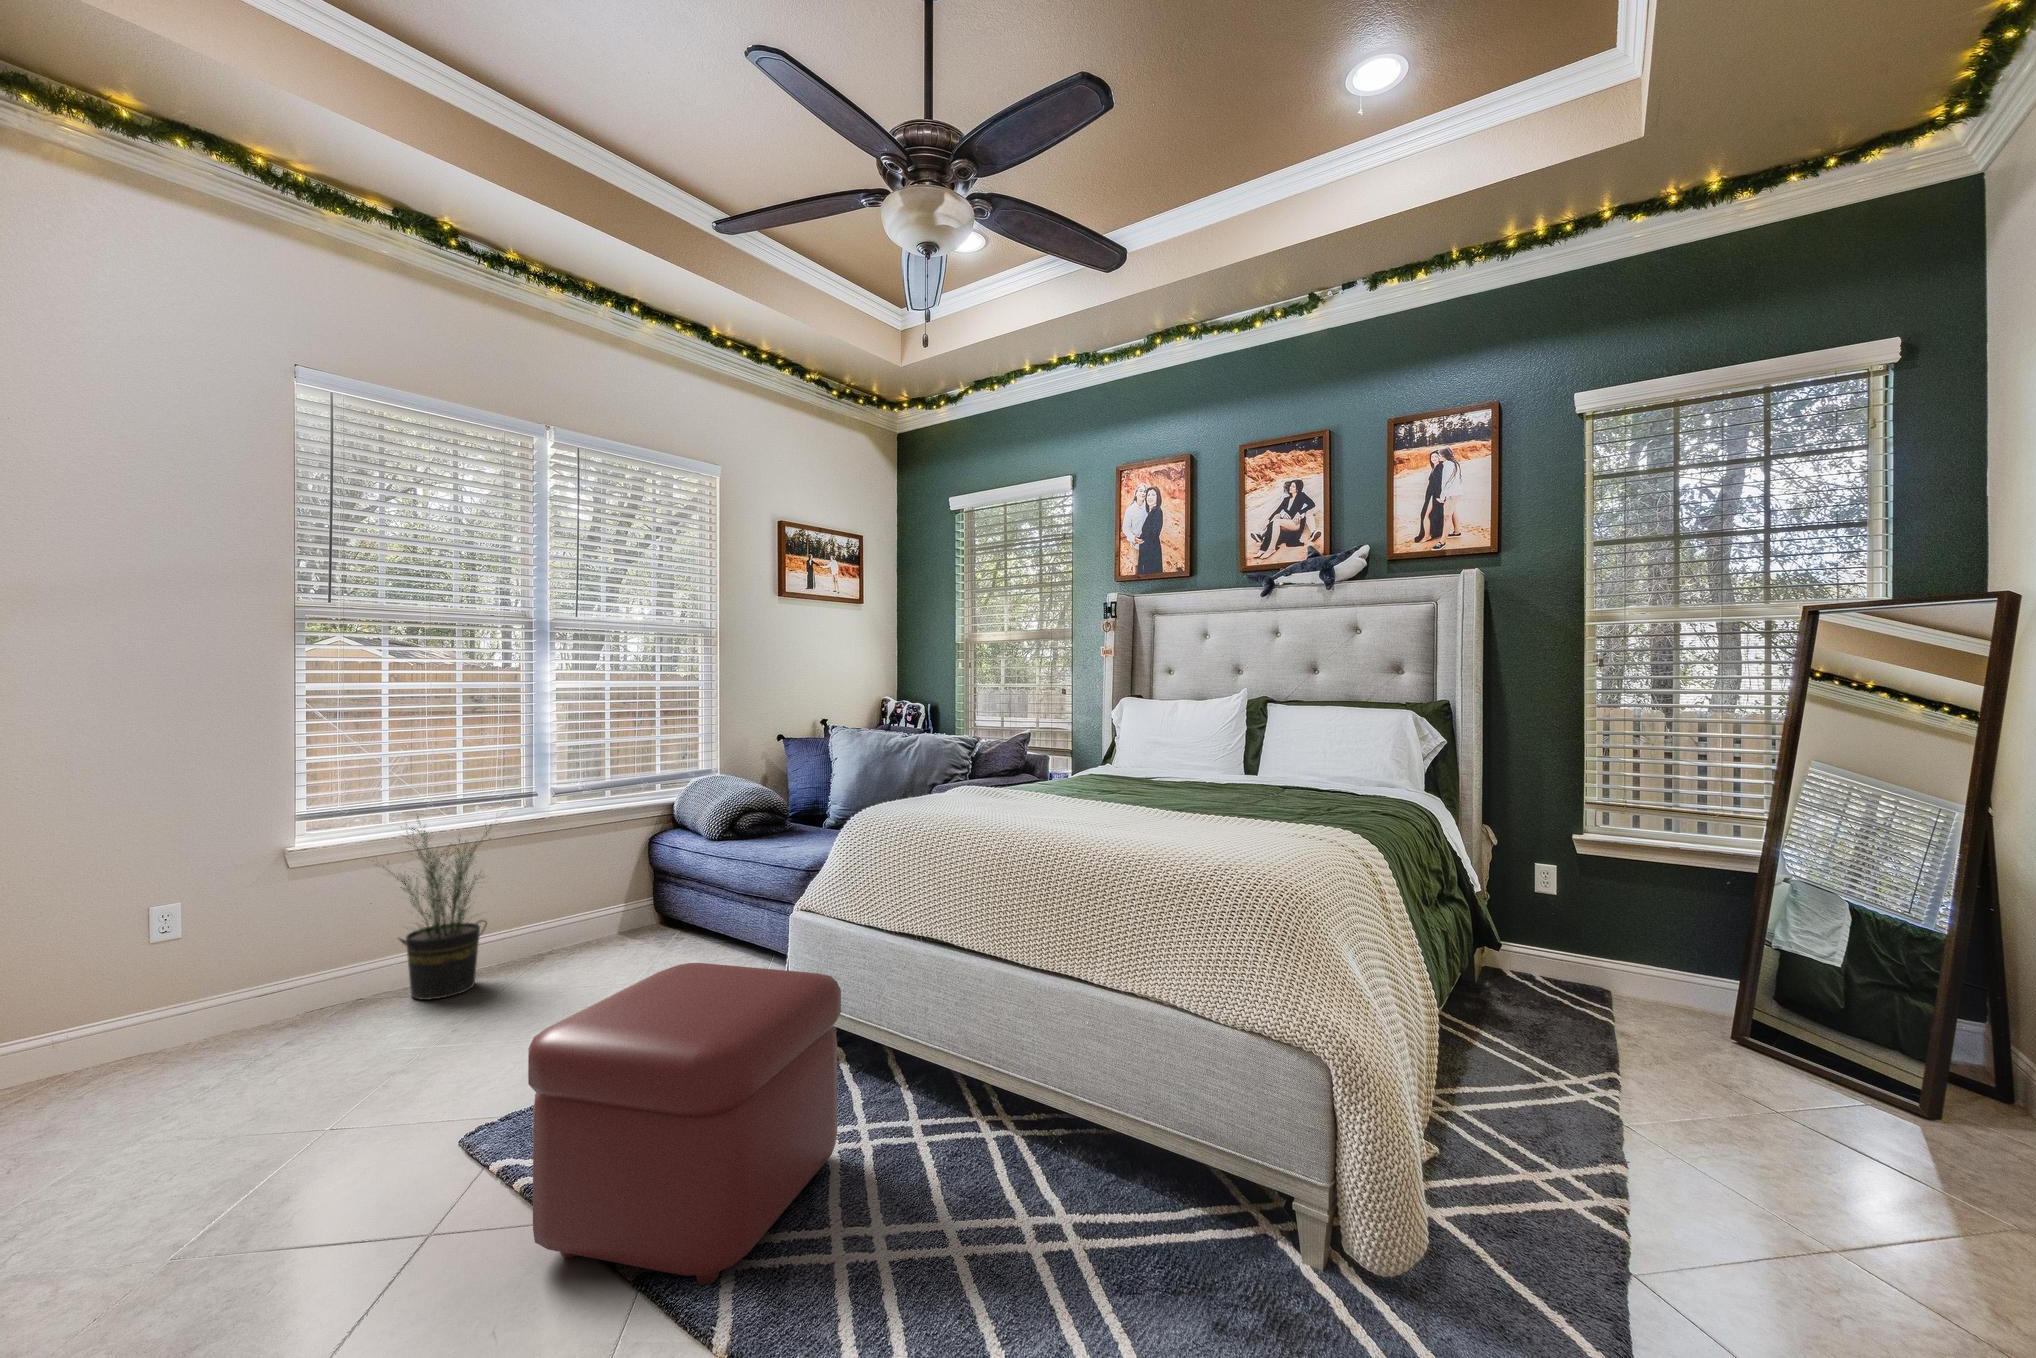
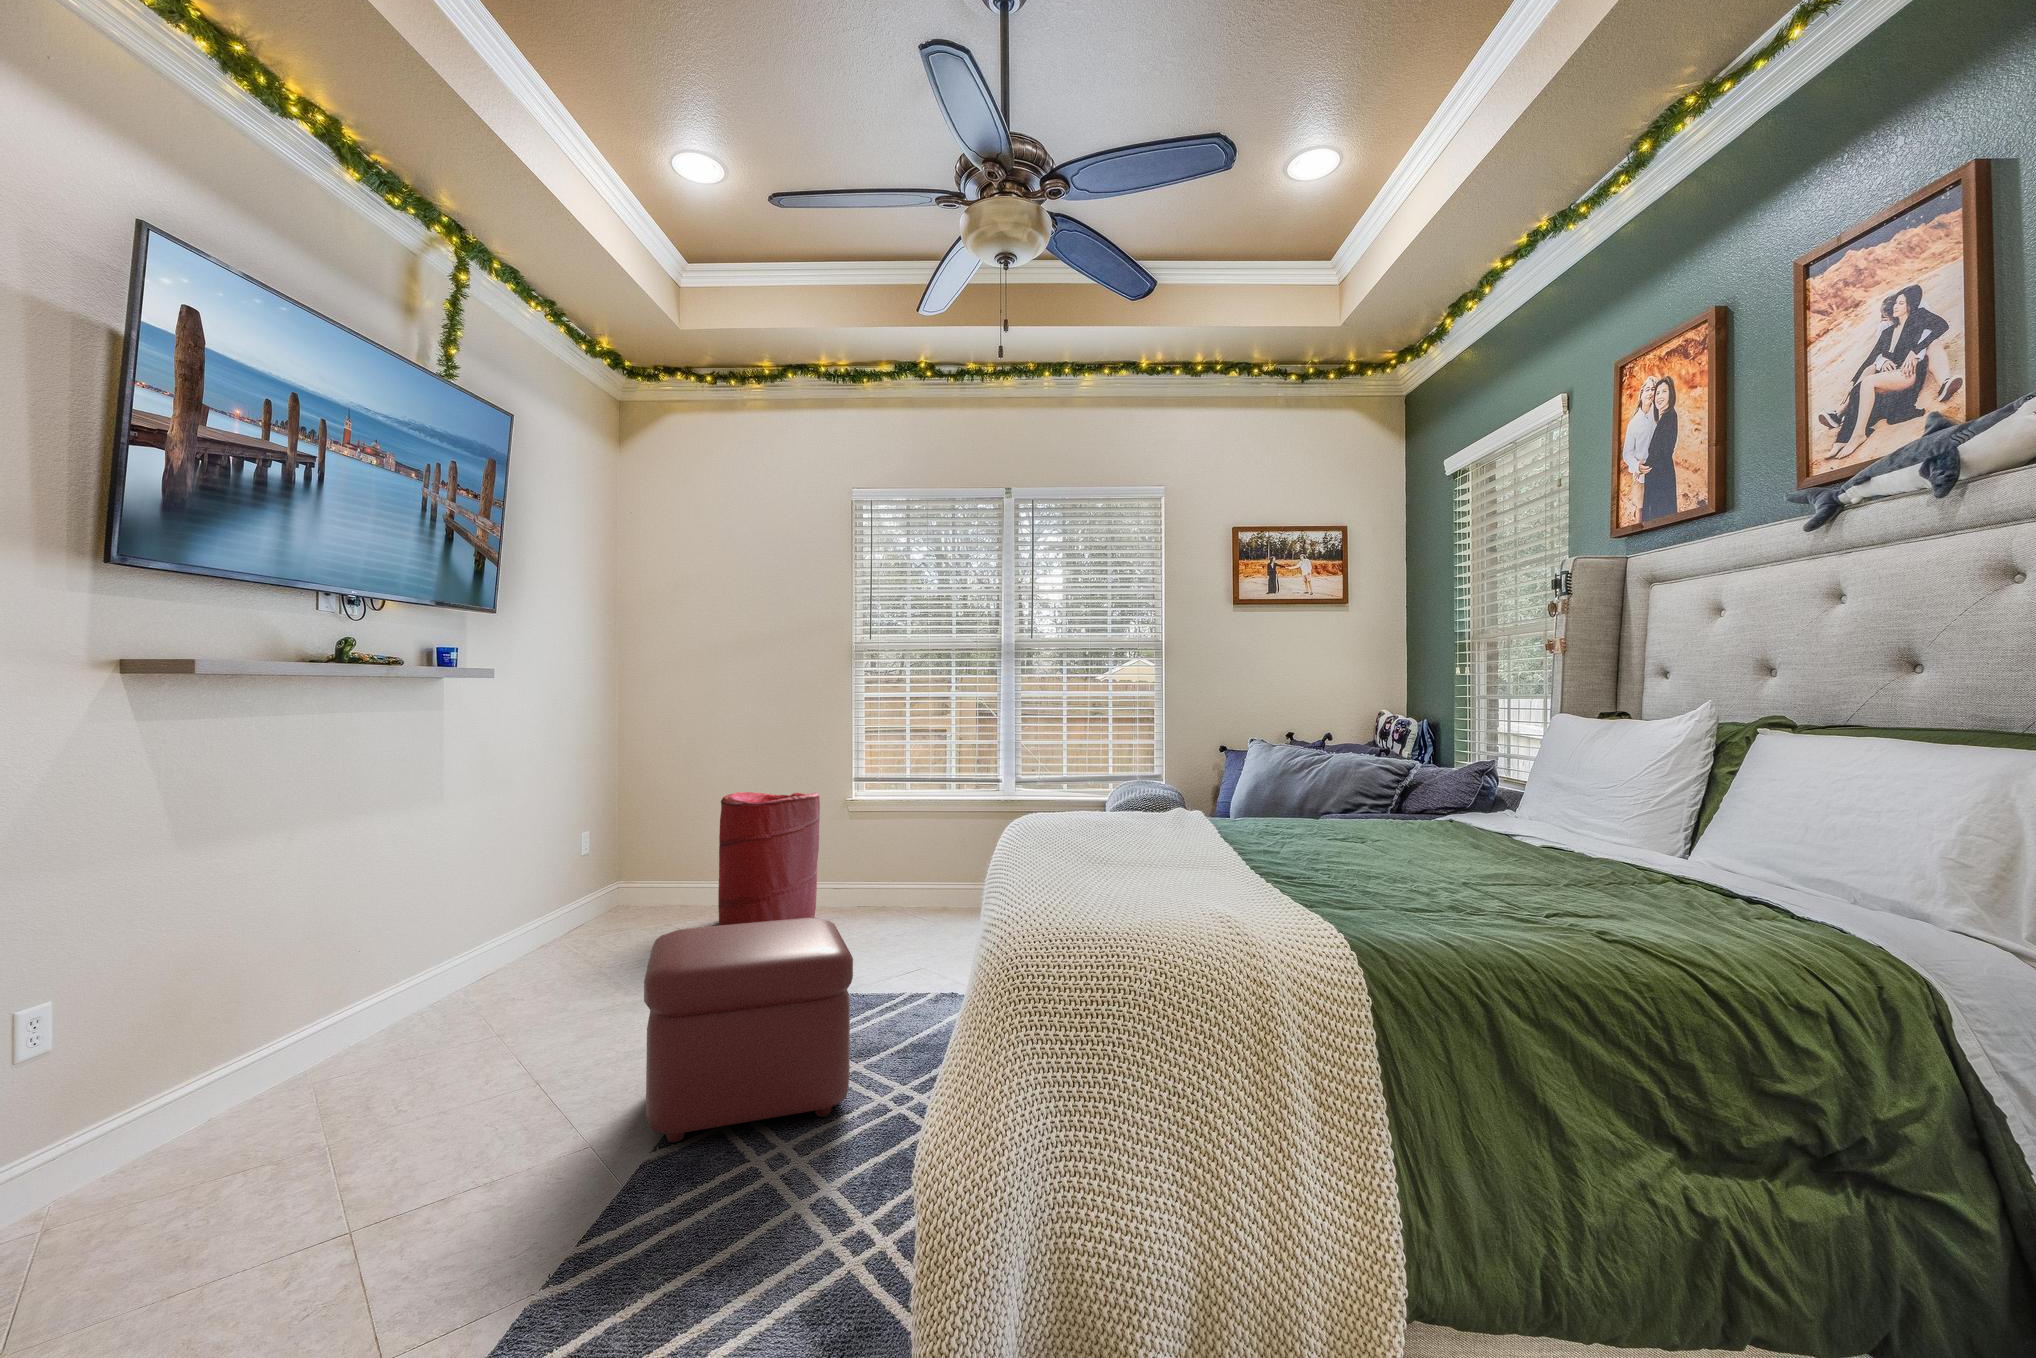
potted plant: present [383,816,492,1000] -> none [870,787,951,922]
laundry hamper: none [42,841,280,1111] -> present [718,792,820,925]

